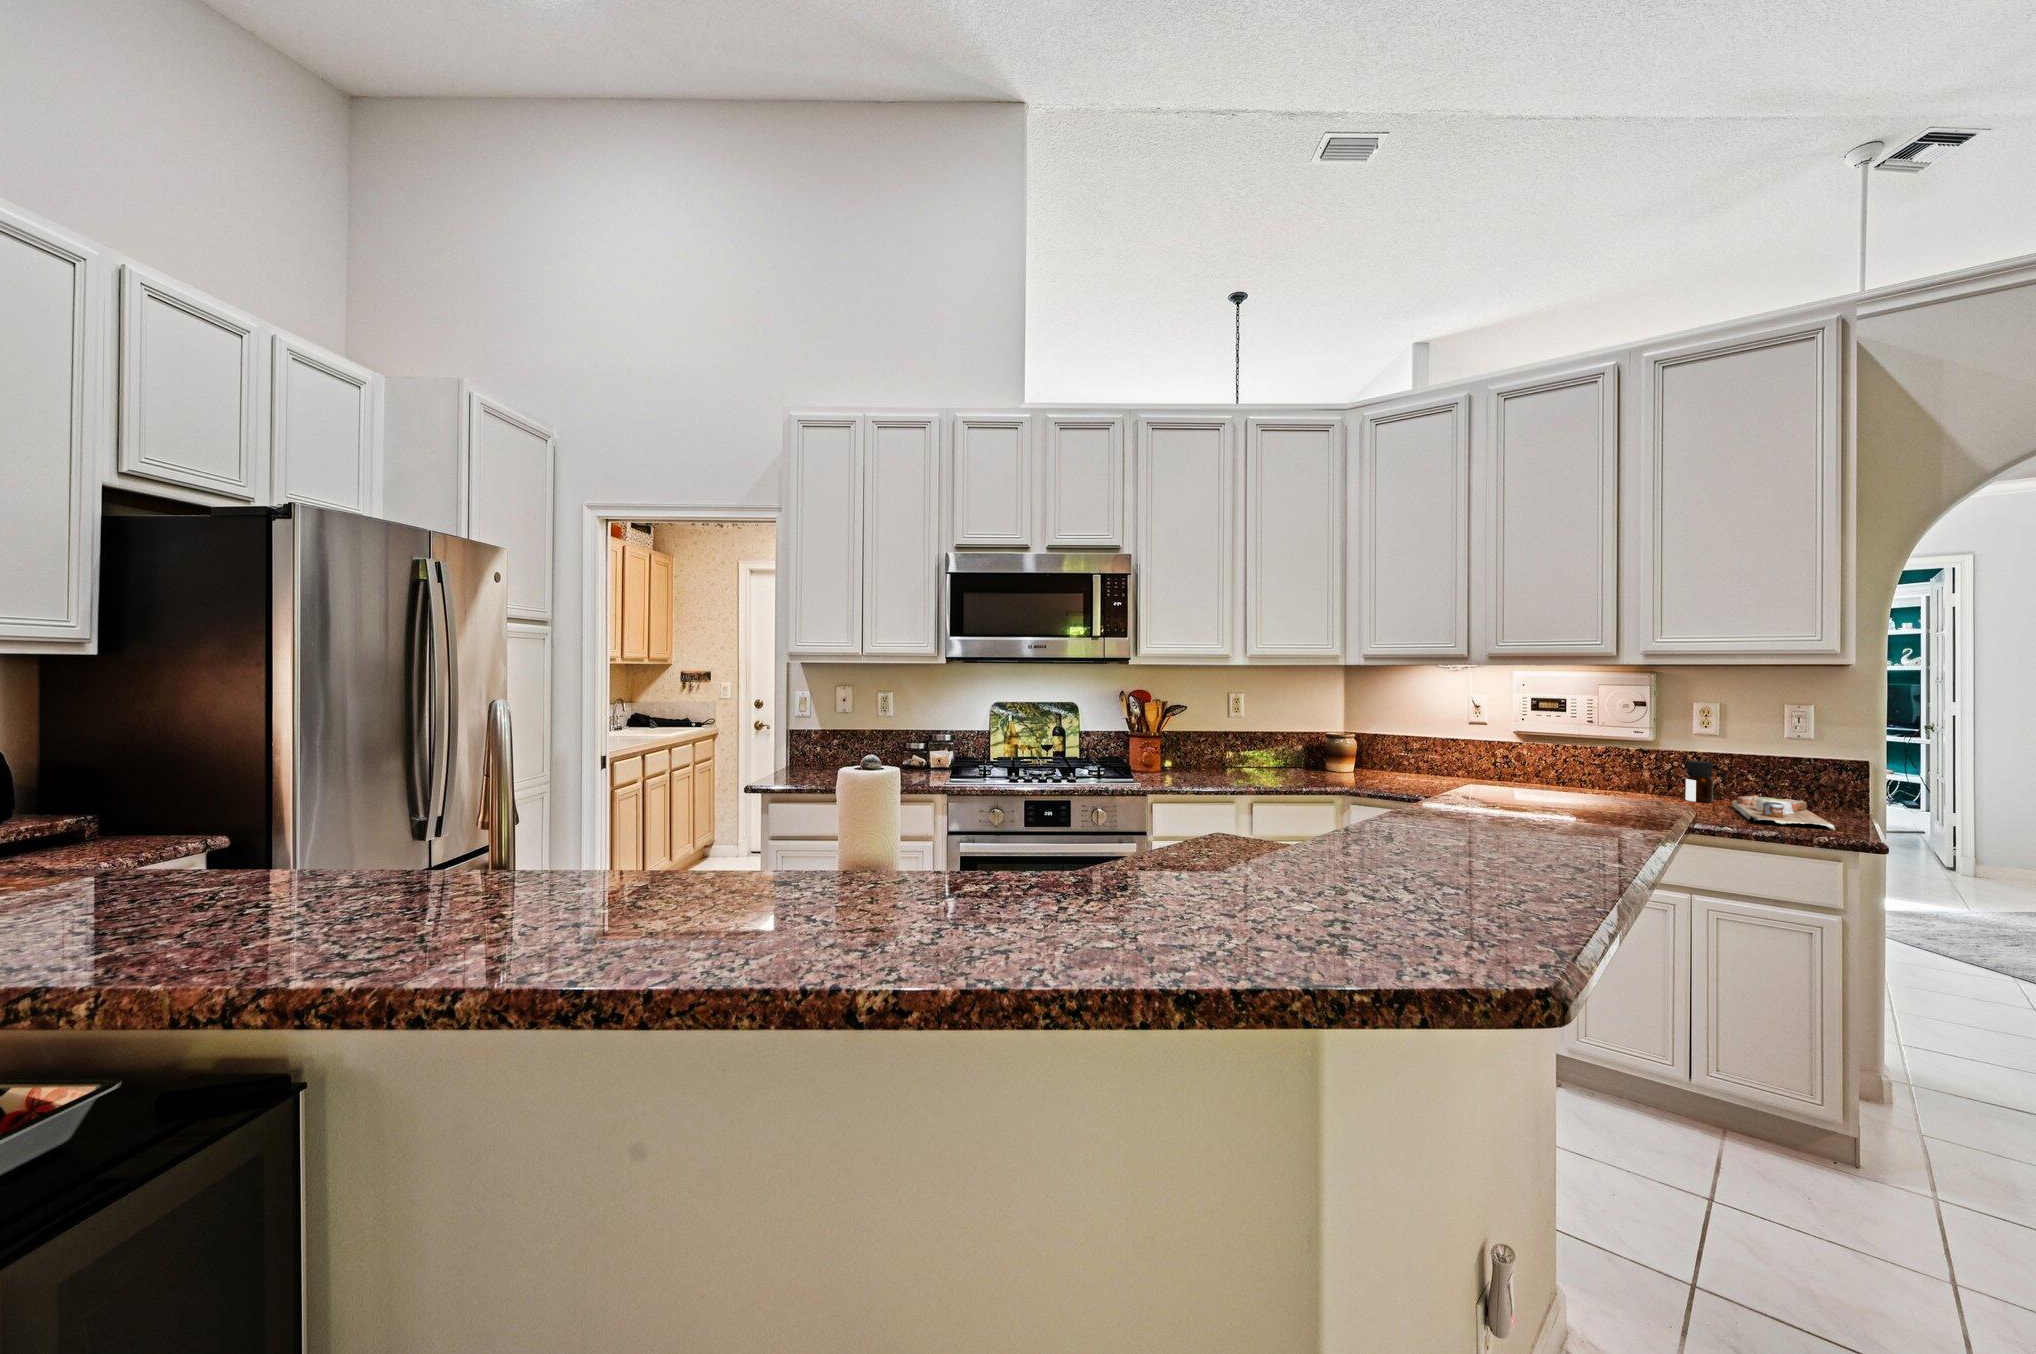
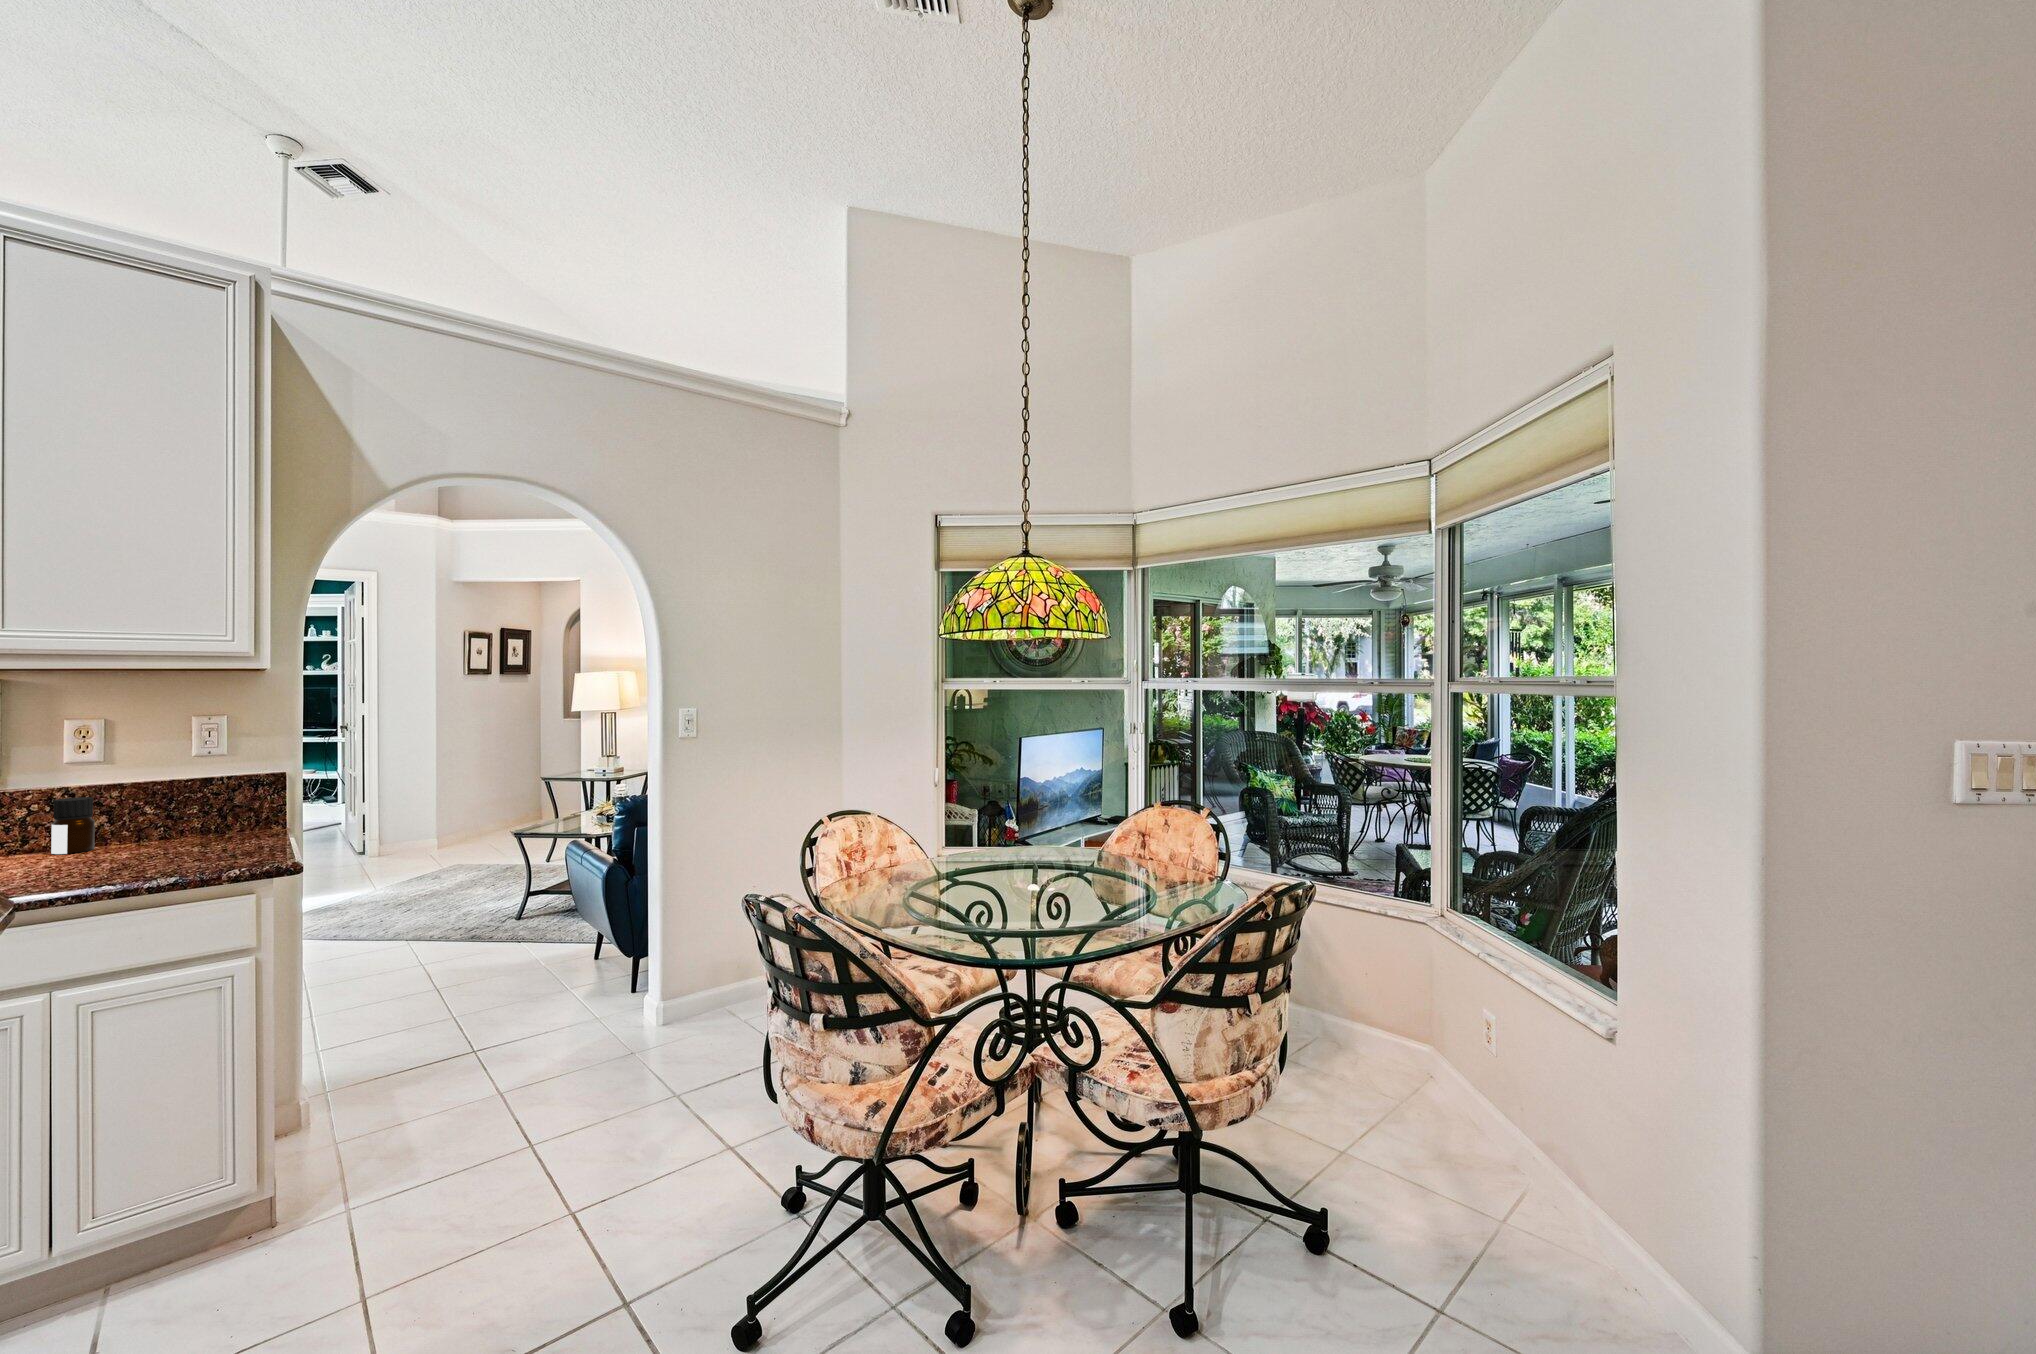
cutting board: present [1732,795,1835,830] -> none [121,828,249,868]

